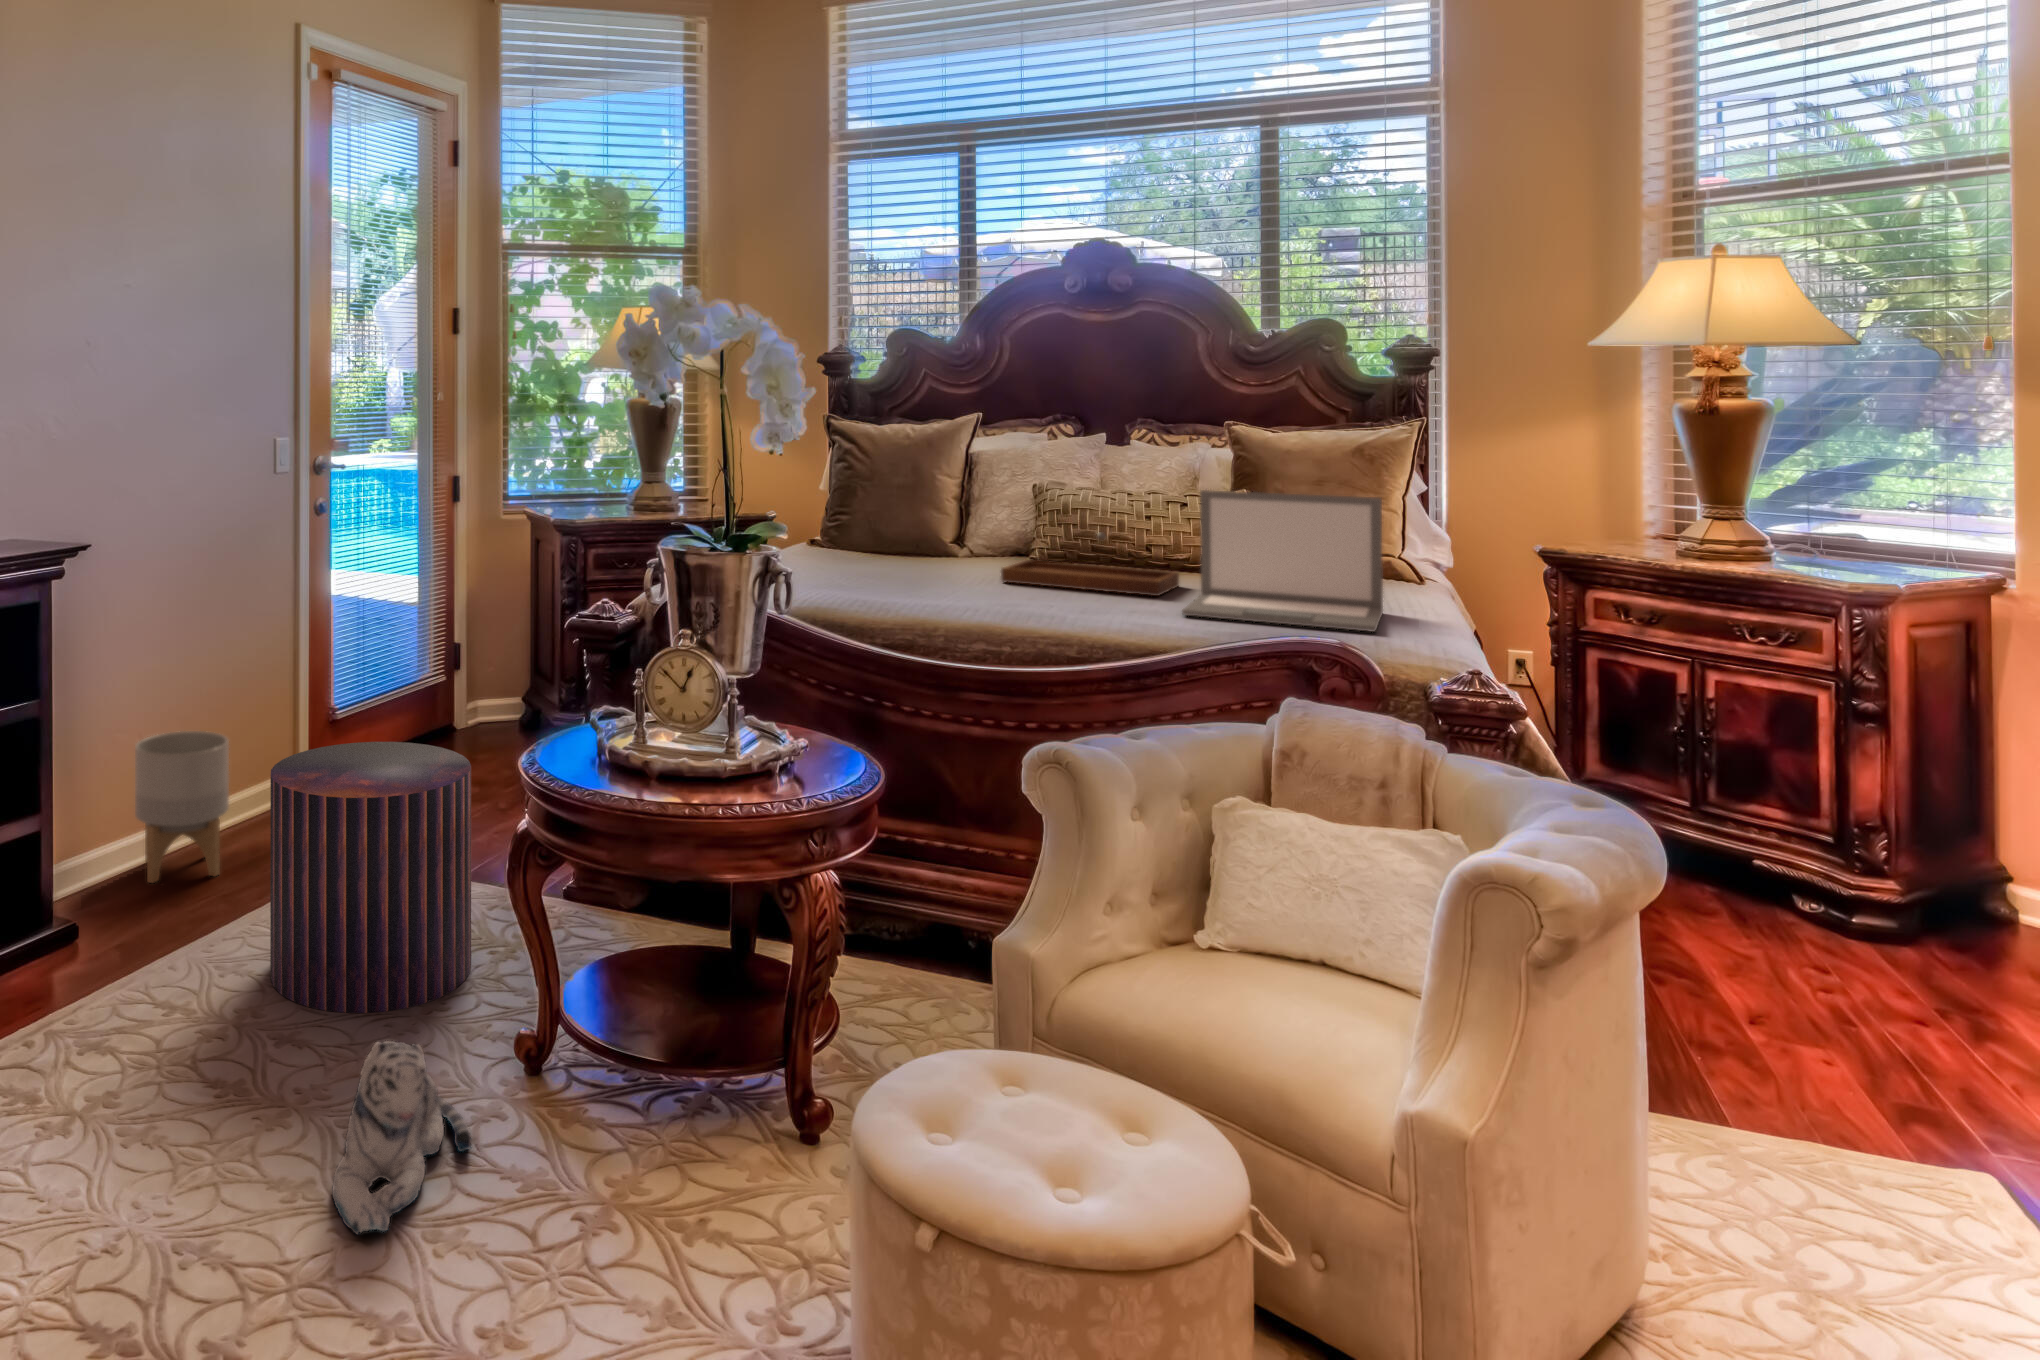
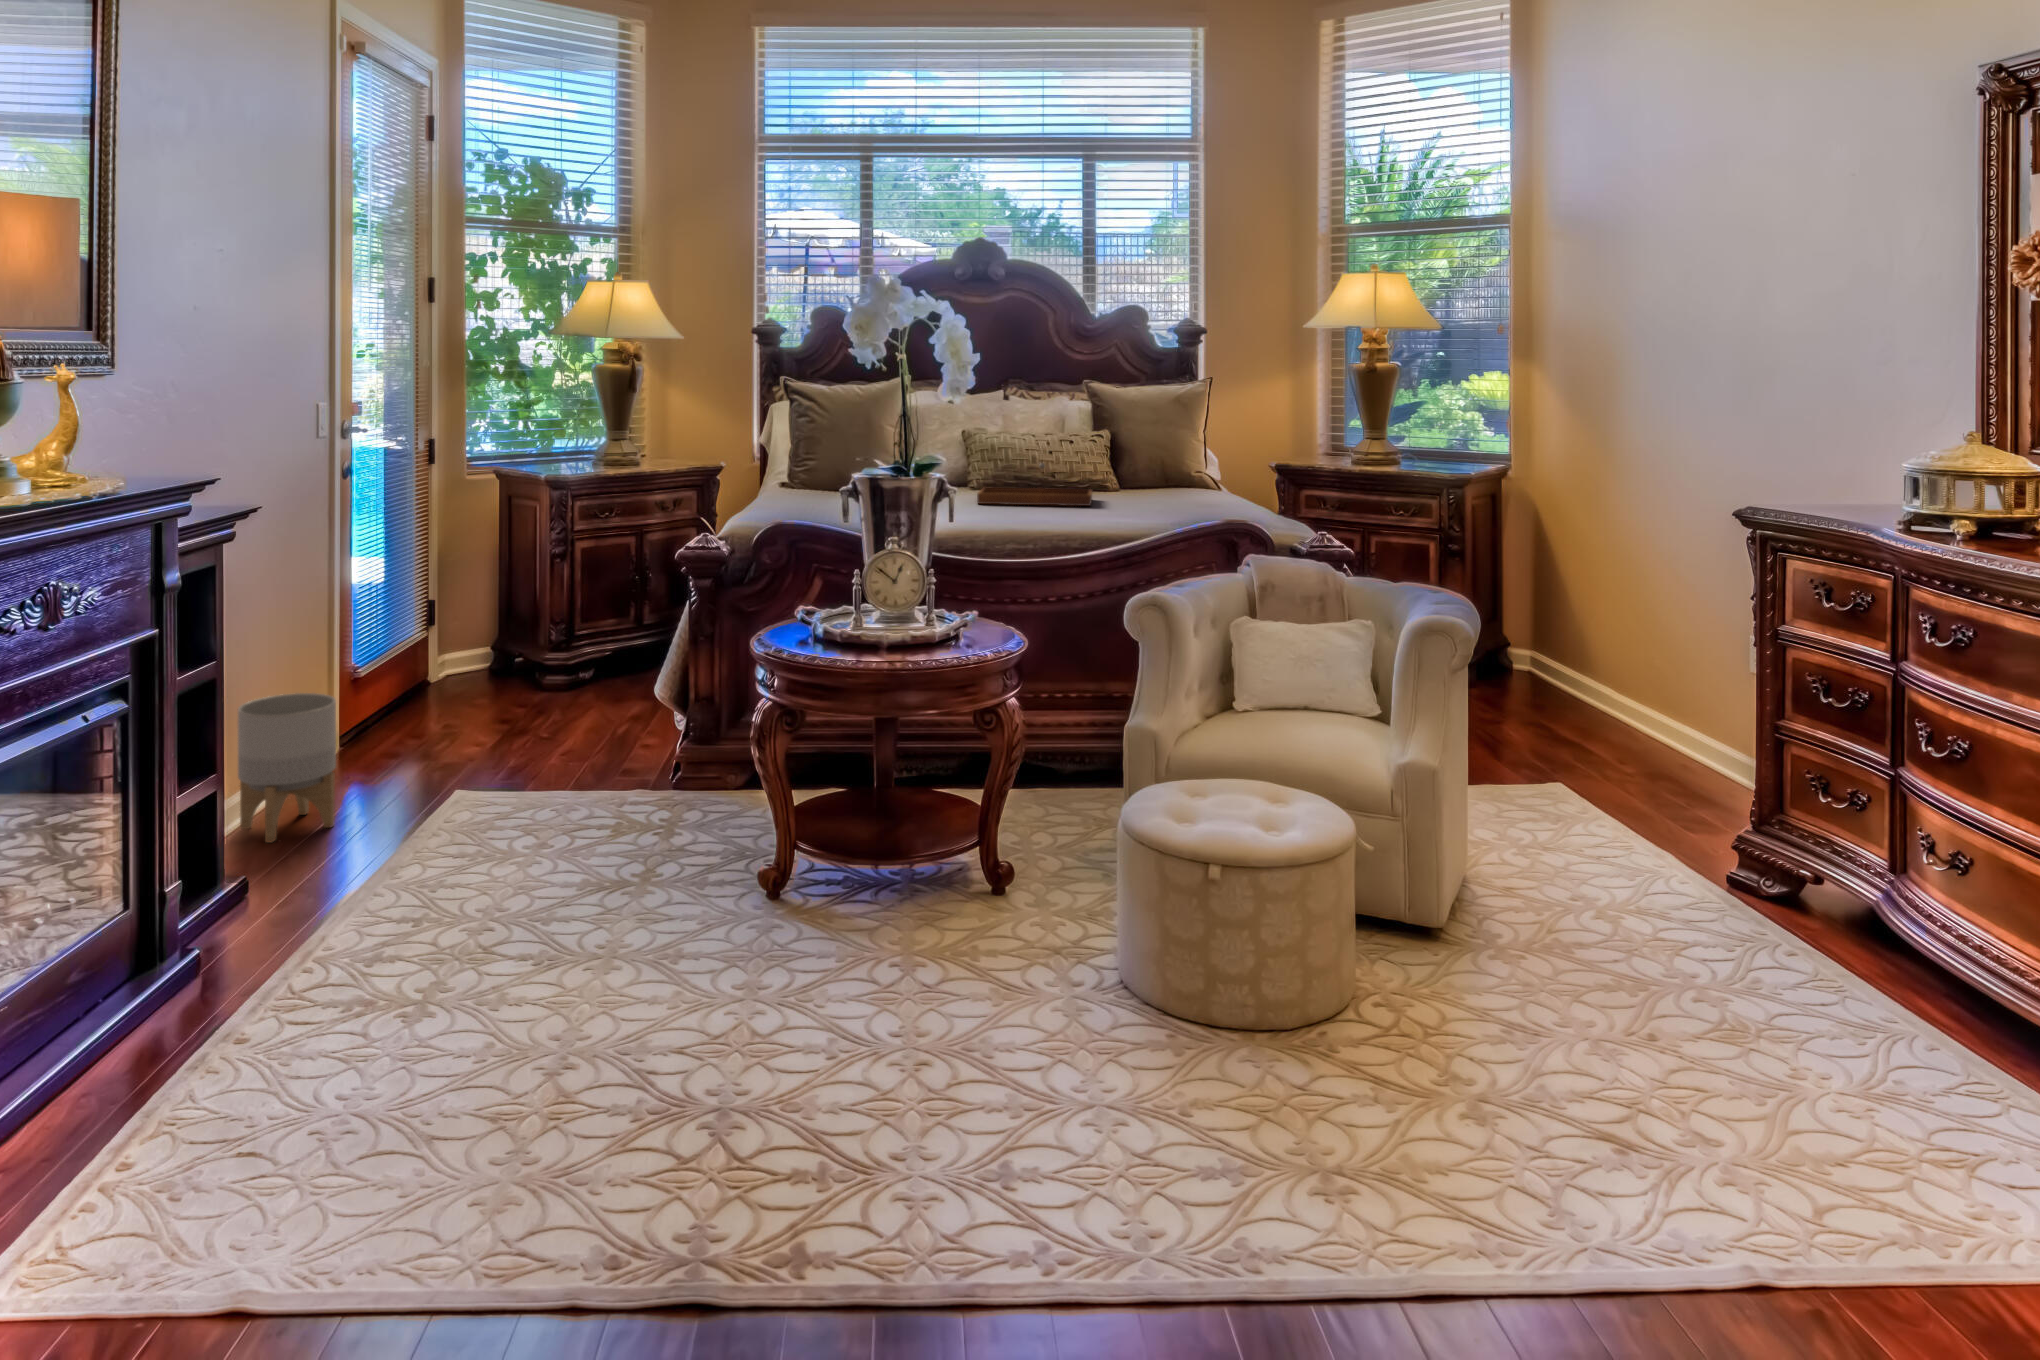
laptop: present [1182,490,1383,632] -> none [1116,429,1241,517]
pouf: present [270,742,471,1013] -> none [478,667,658,894]
plush toy: present [332,1041,471,1234] -> none [685,864,788,1001]

